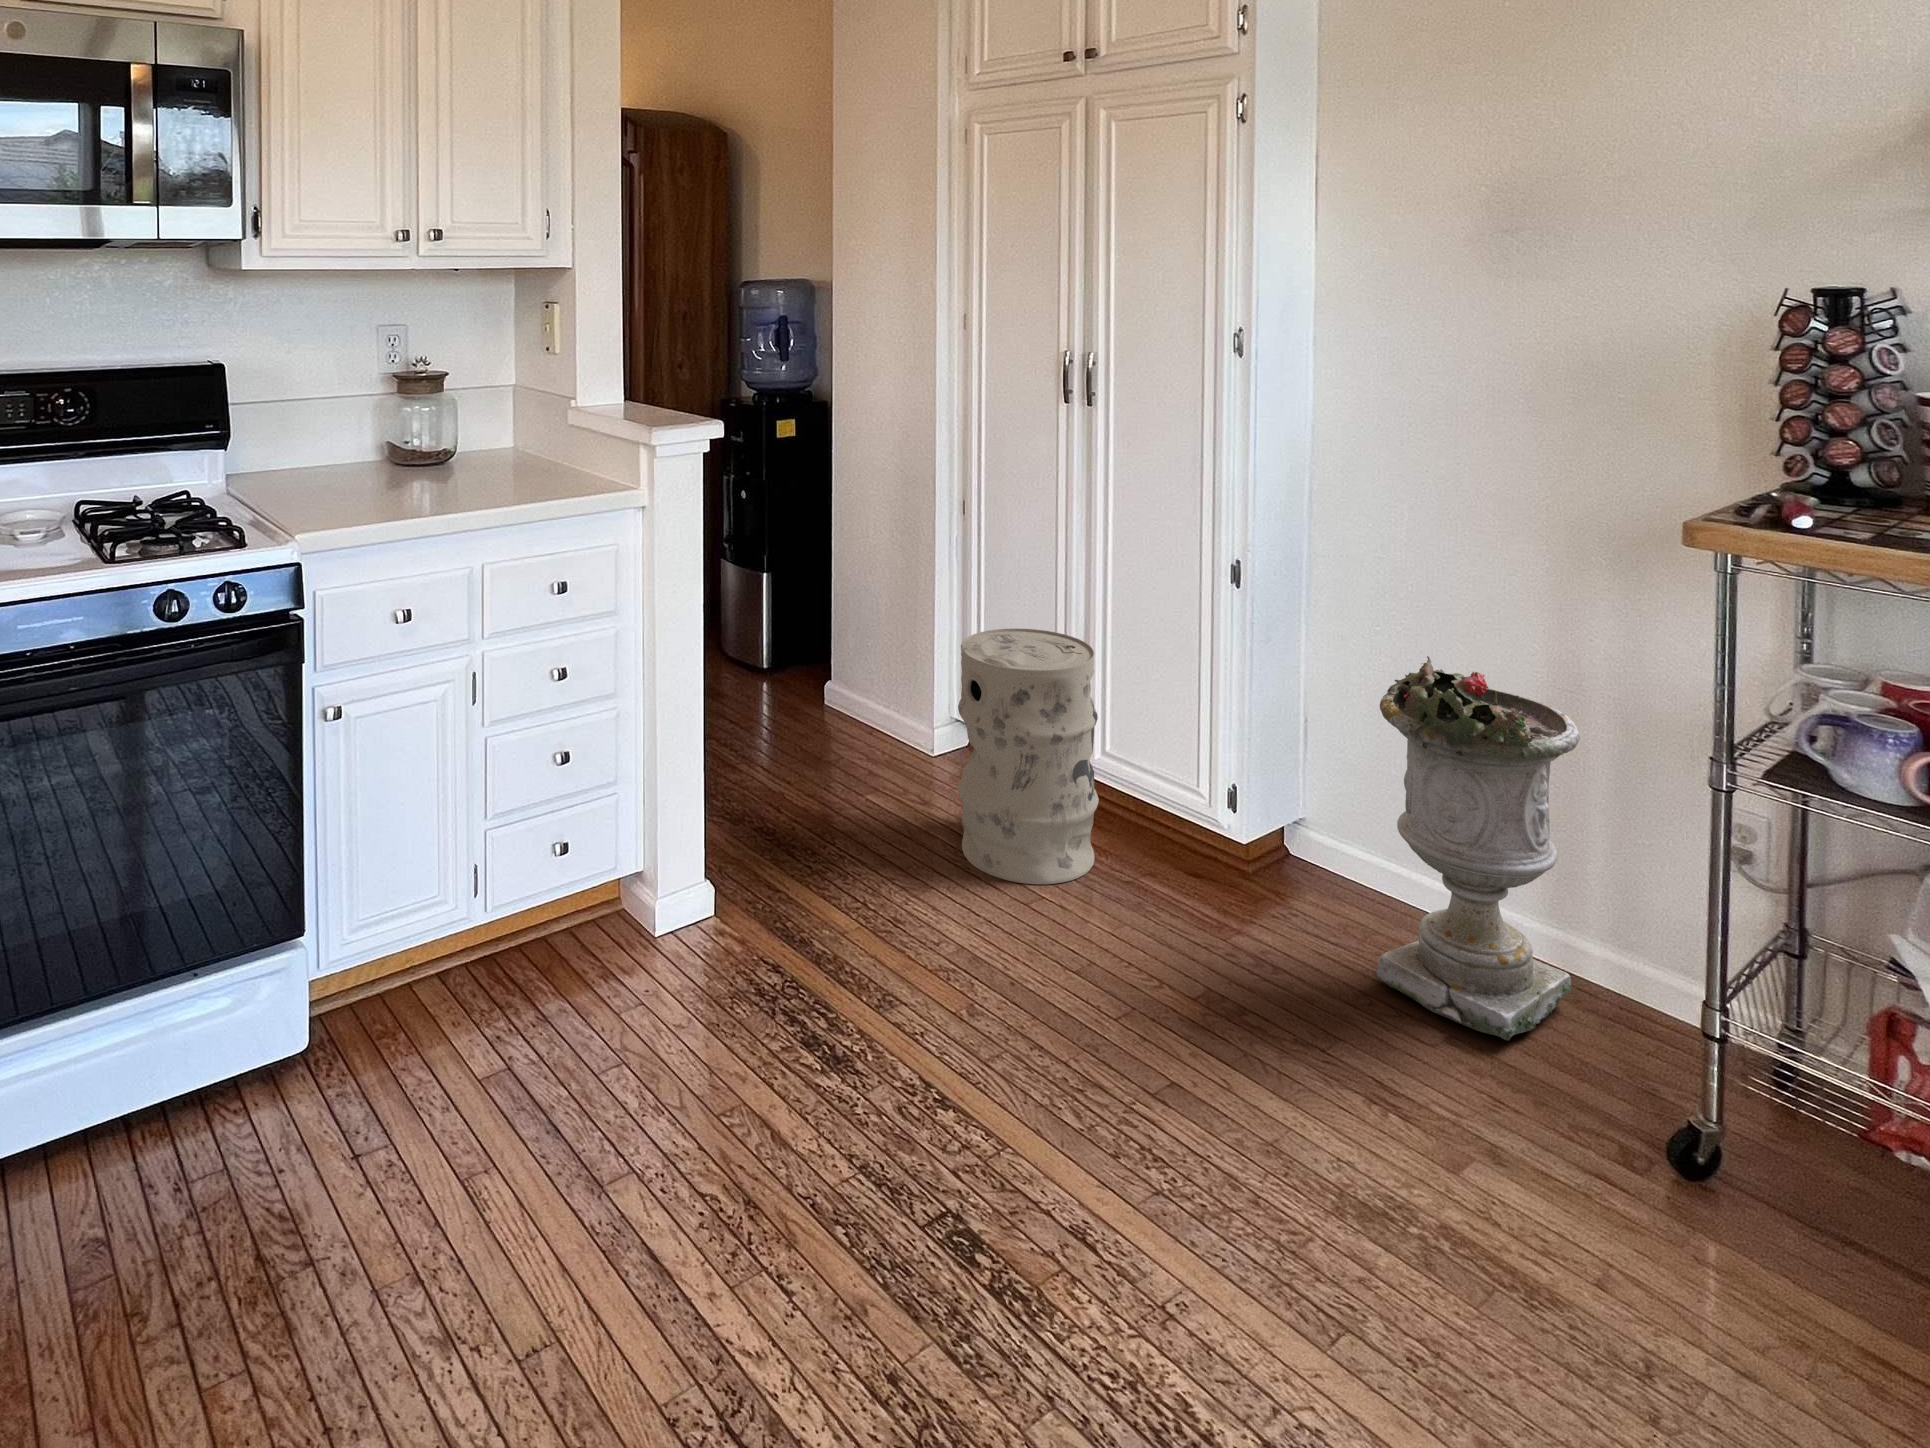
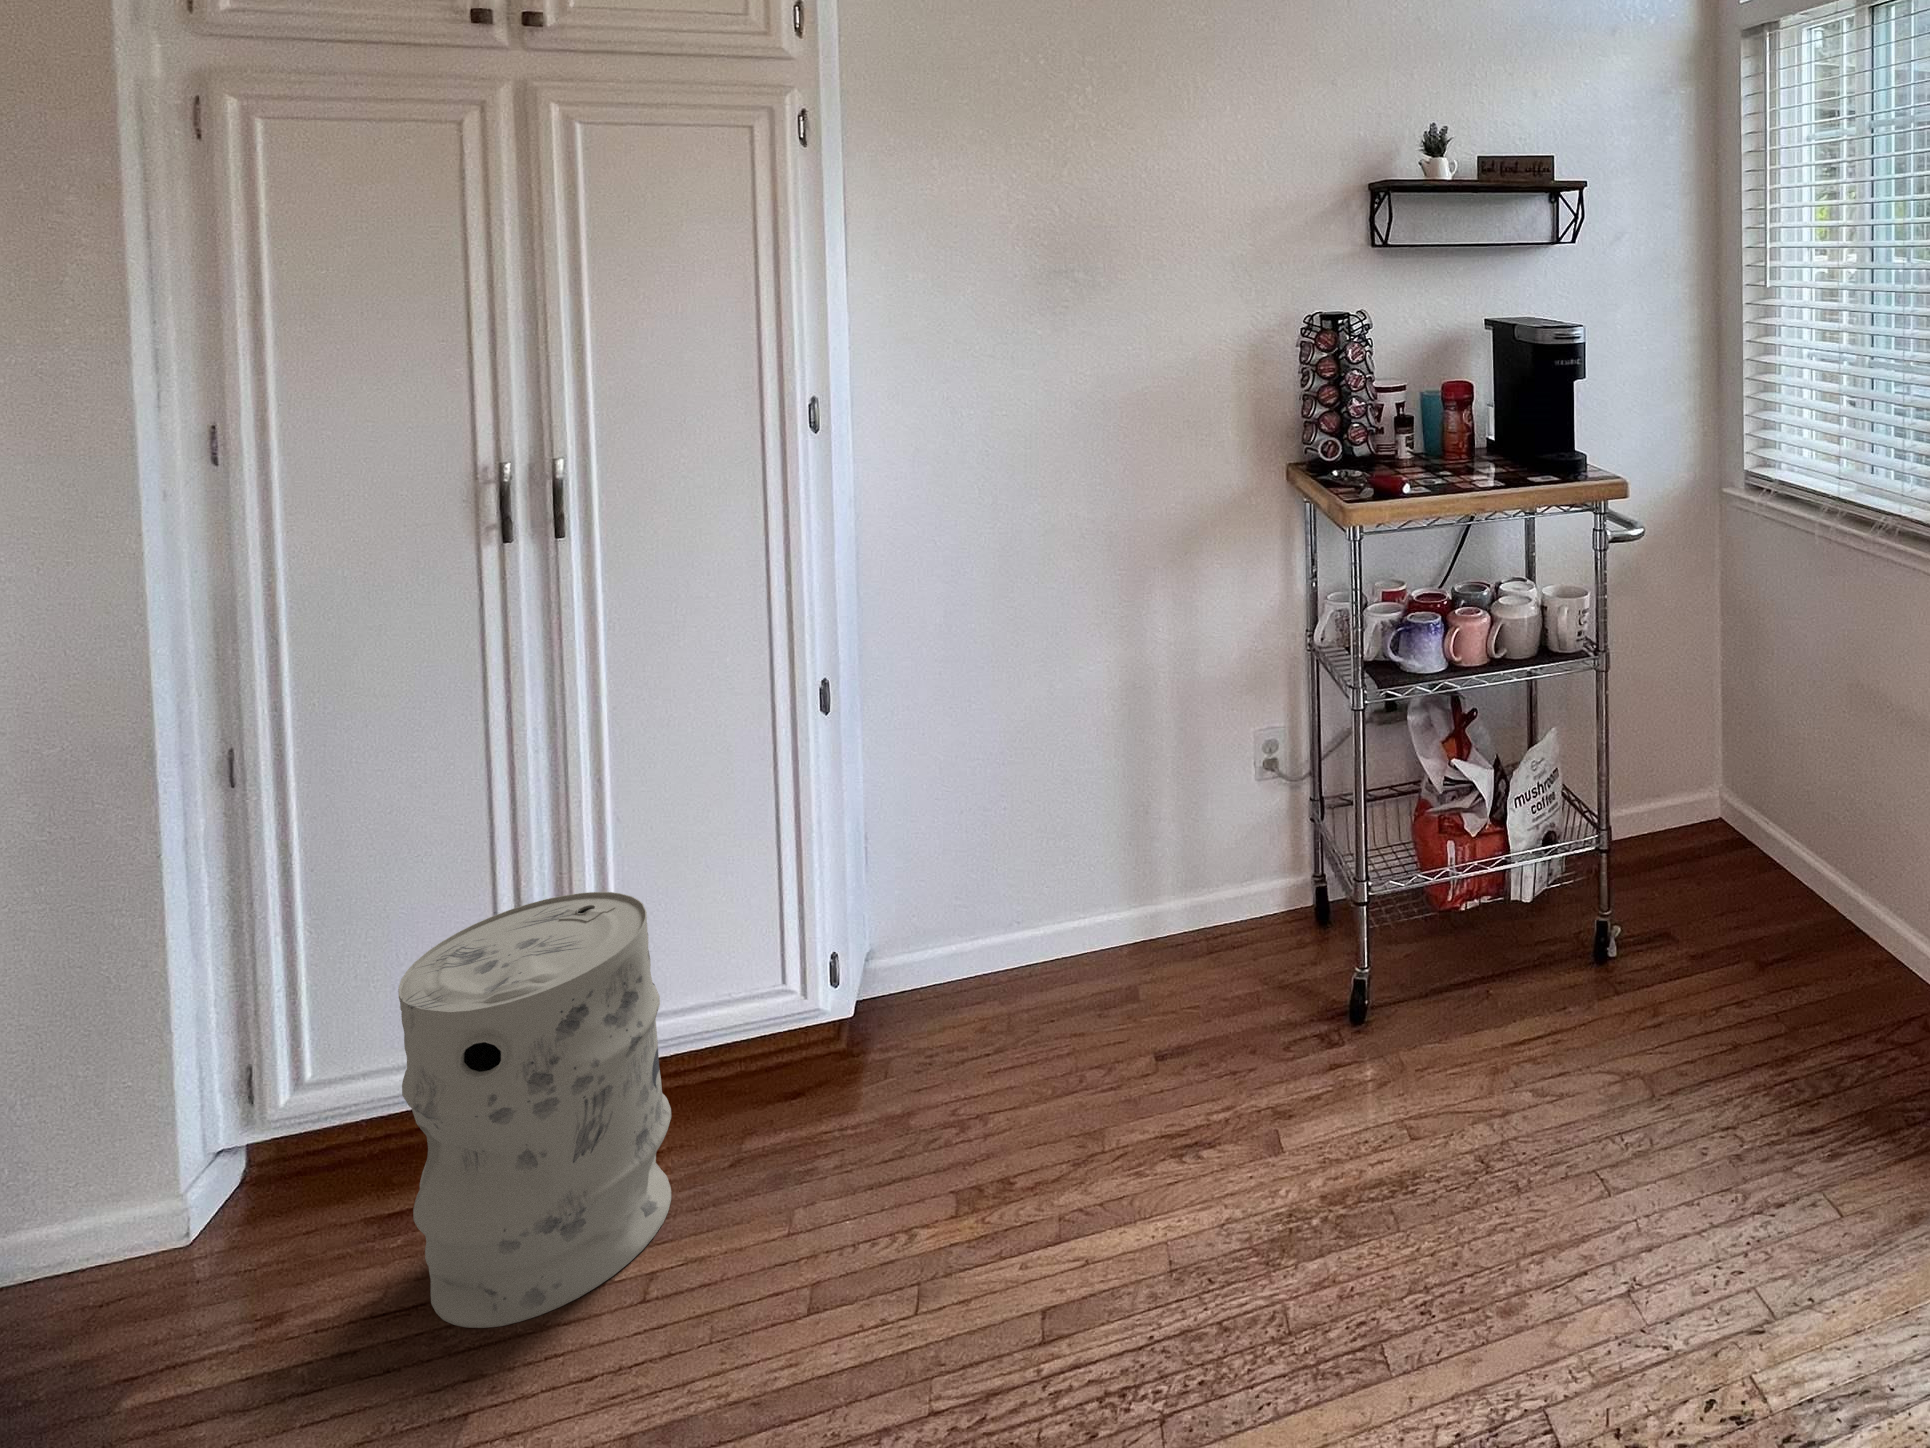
planter: present [1374,656,1580,1040] -> none [1024,705,1205,1049]

